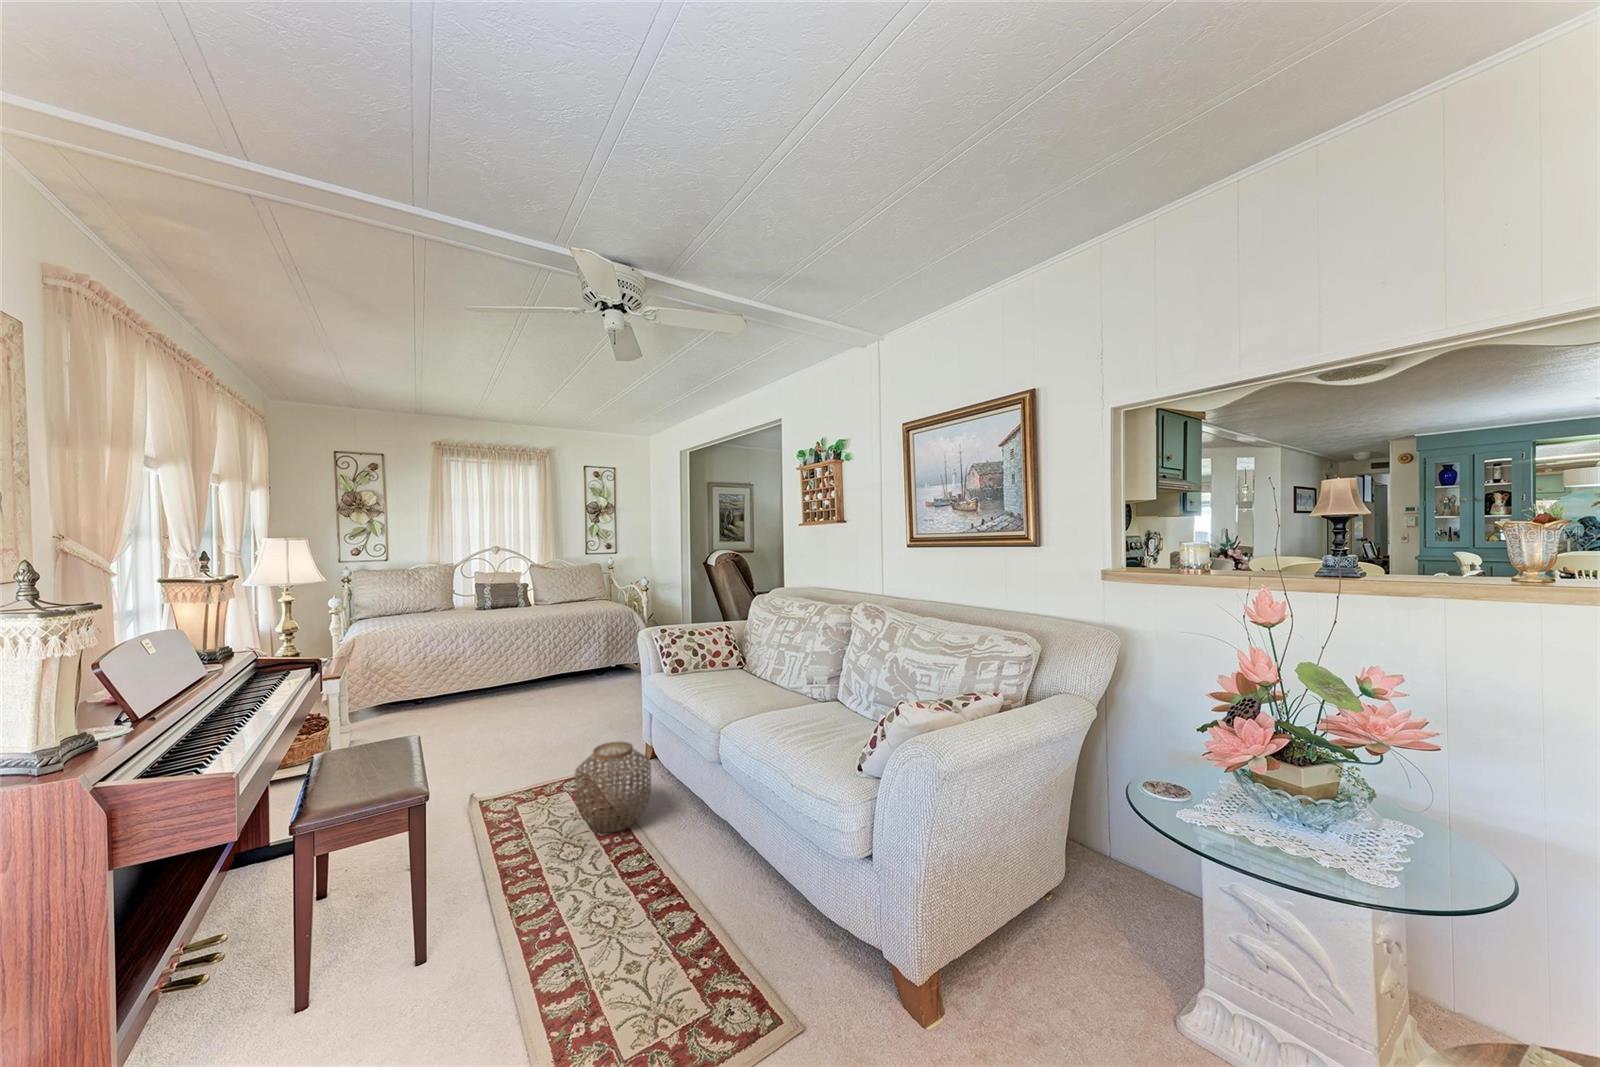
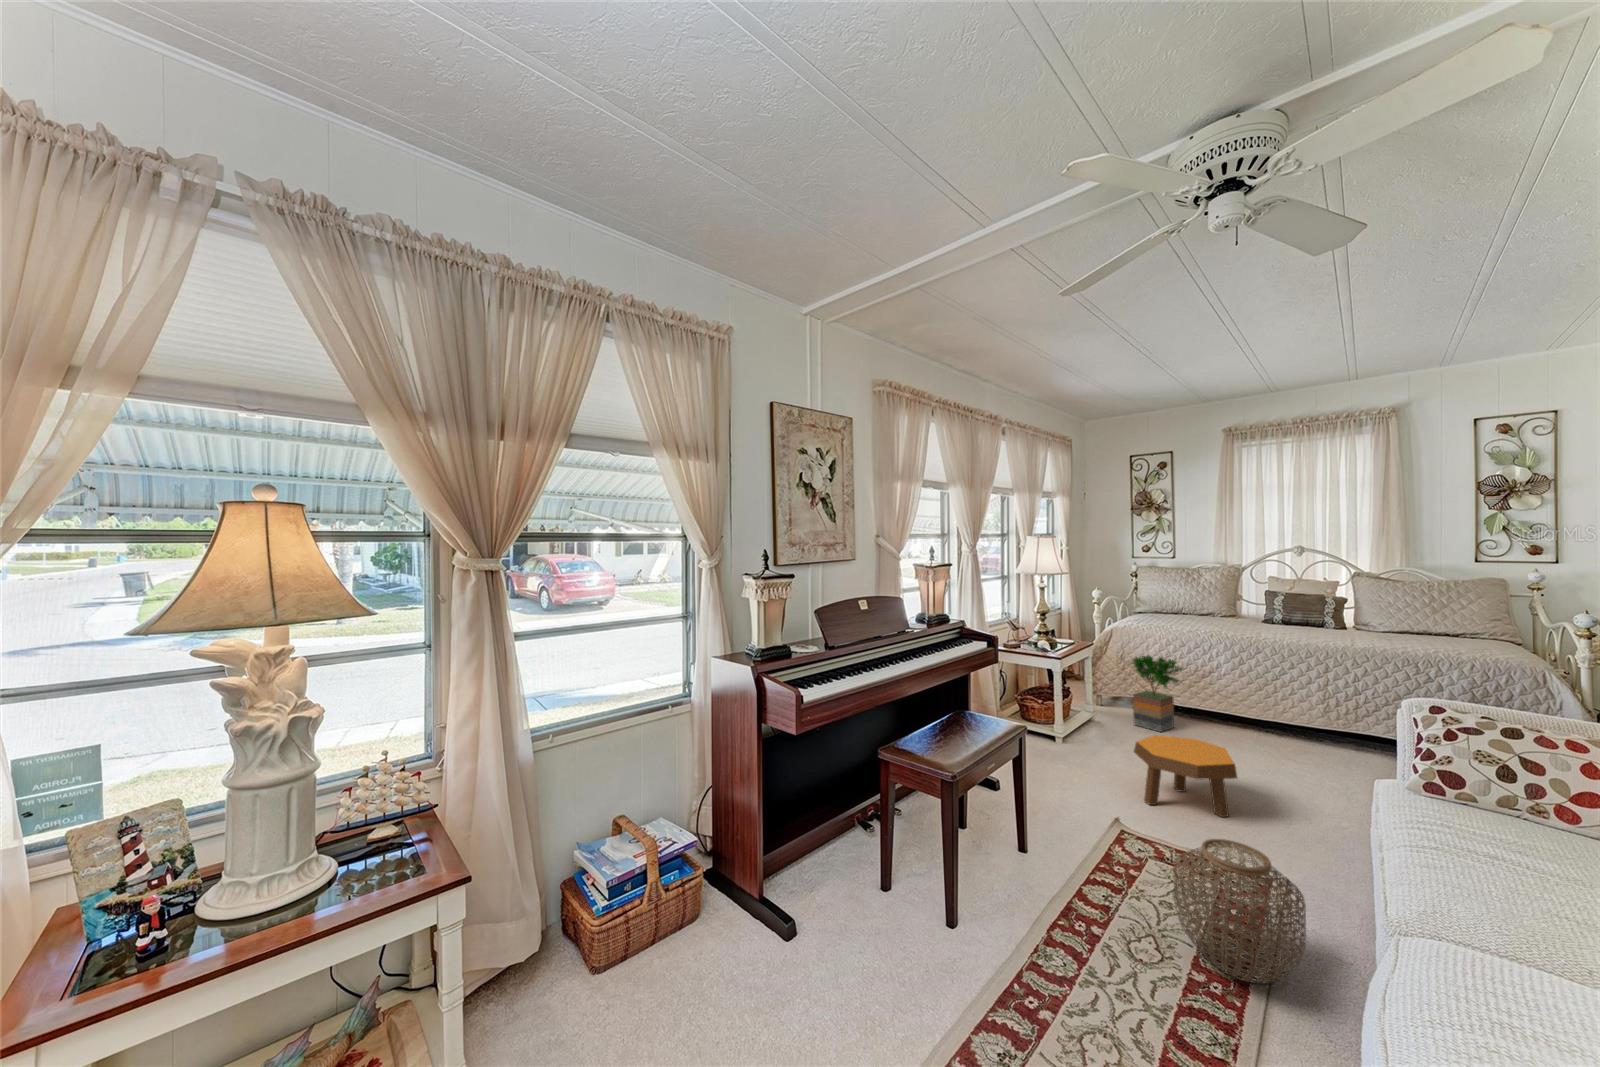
potted tree: none [387,653,443,728] -> present [1133,655,1182,732]
footstool: none [453,706,539,776] -> present [1134,735,1237,817]

